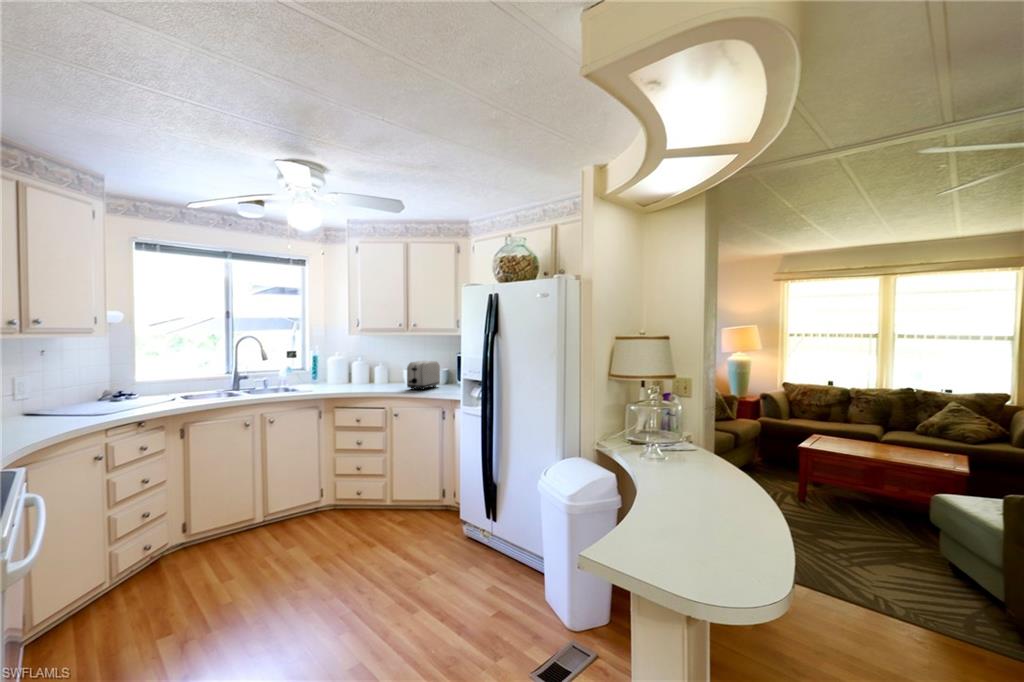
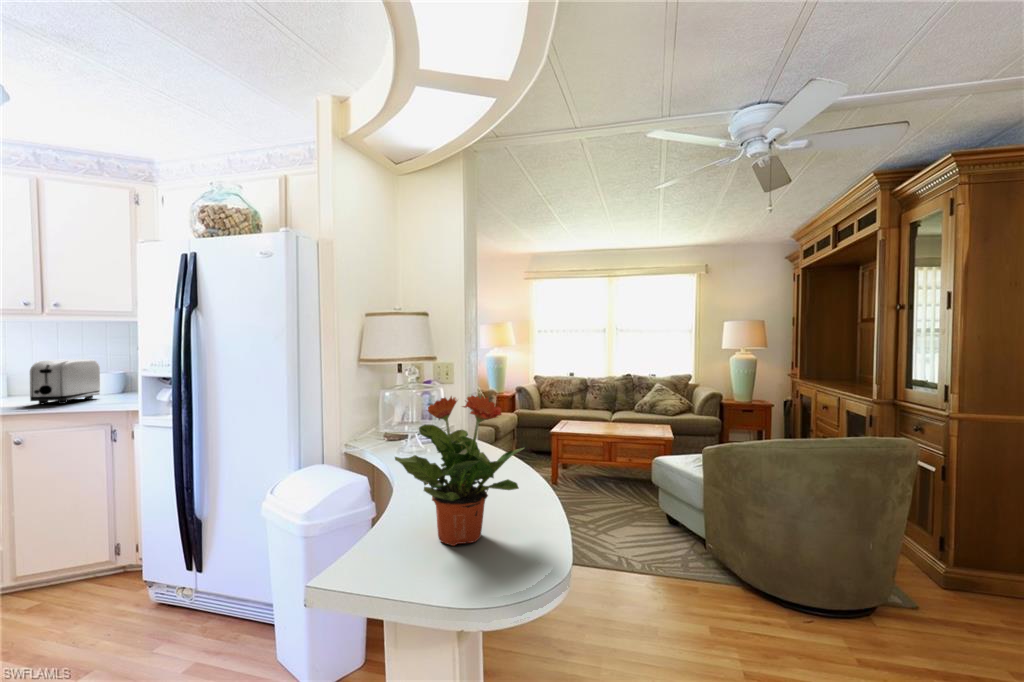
potted plant: none [641,431,755,554] -> present [395,396,524,546]

